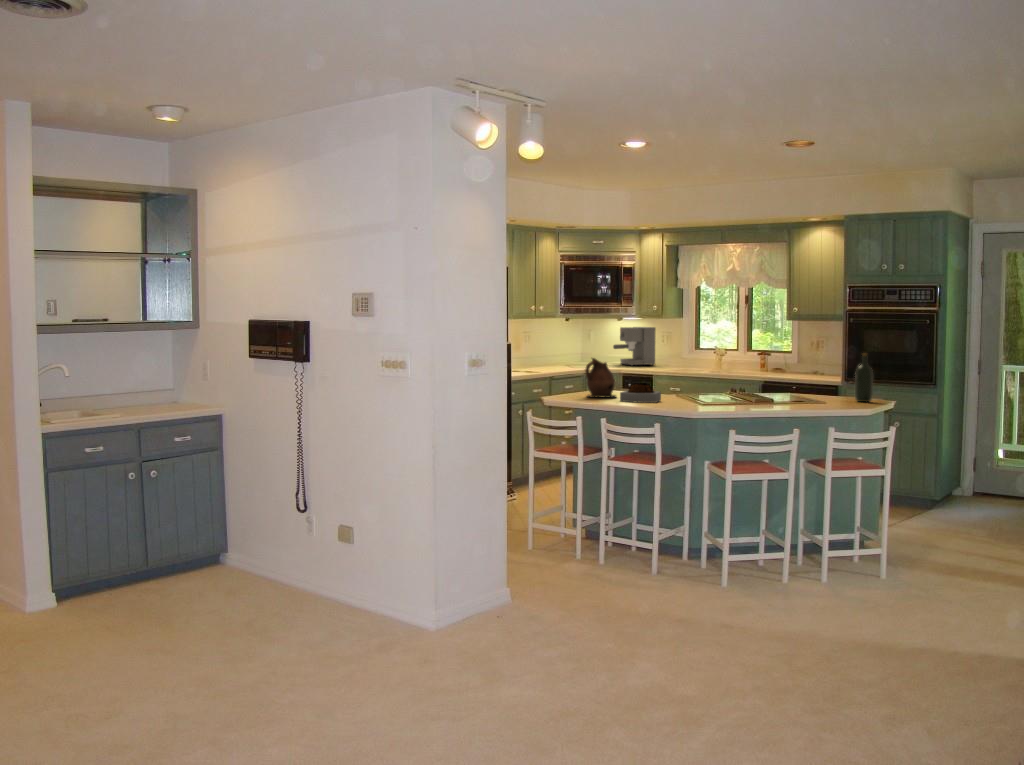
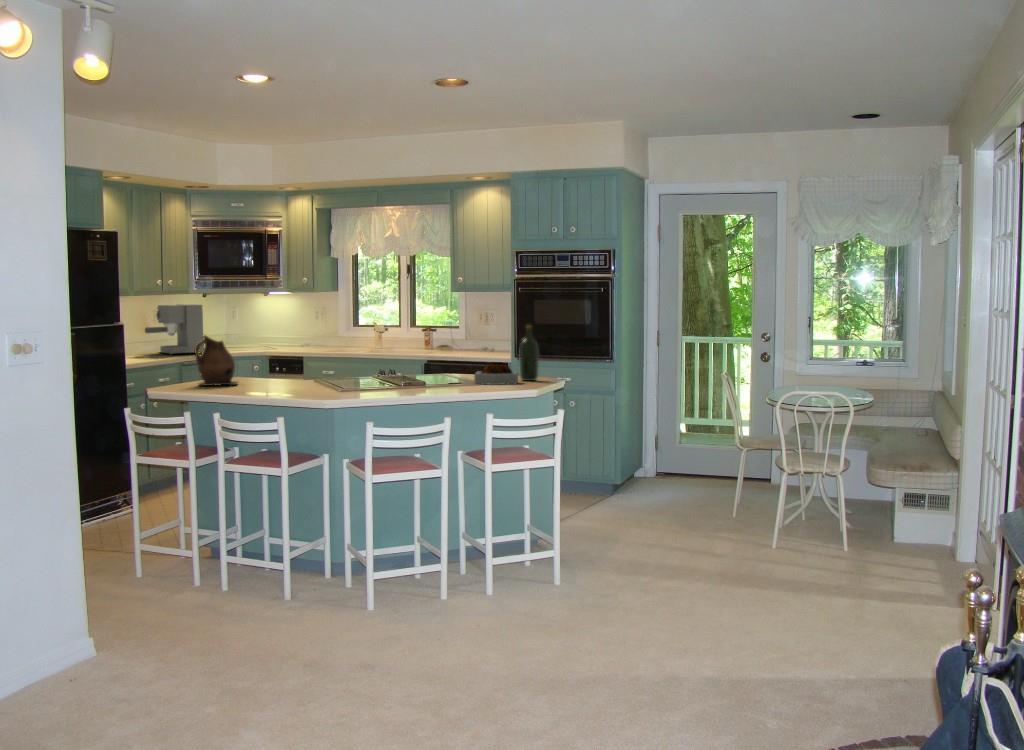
coffee maker: present [613,327,656,365] -> present [145,304,204,354]
decorative bowl: present [620,383,661,403] -> present [474,362,518,385]

